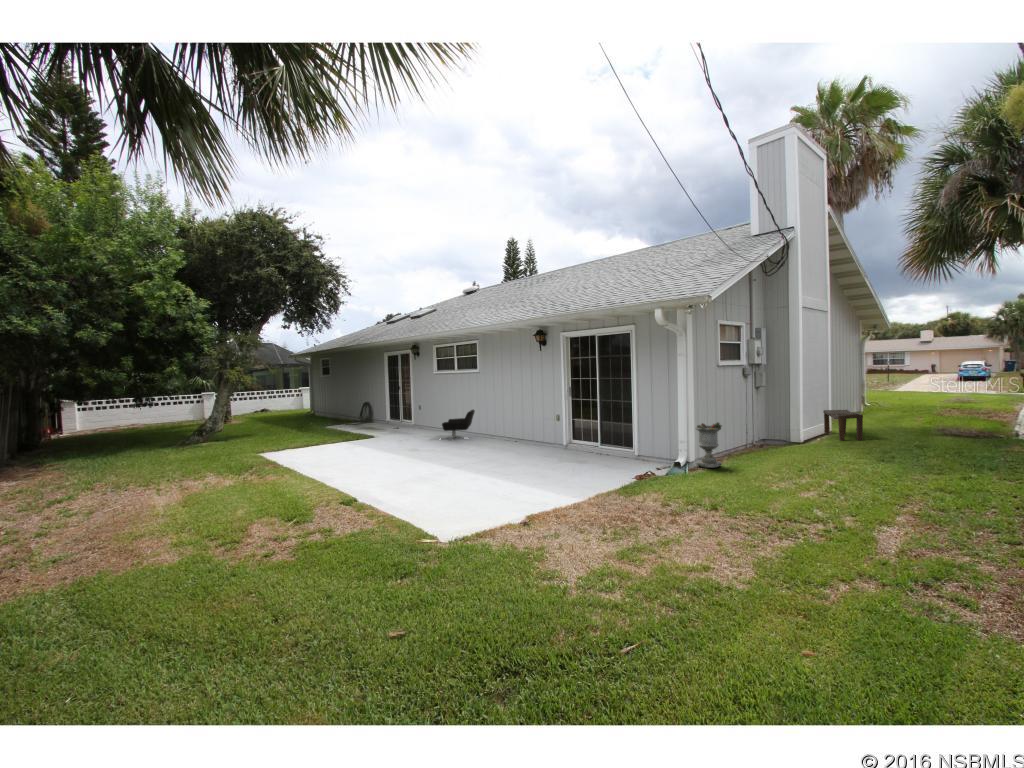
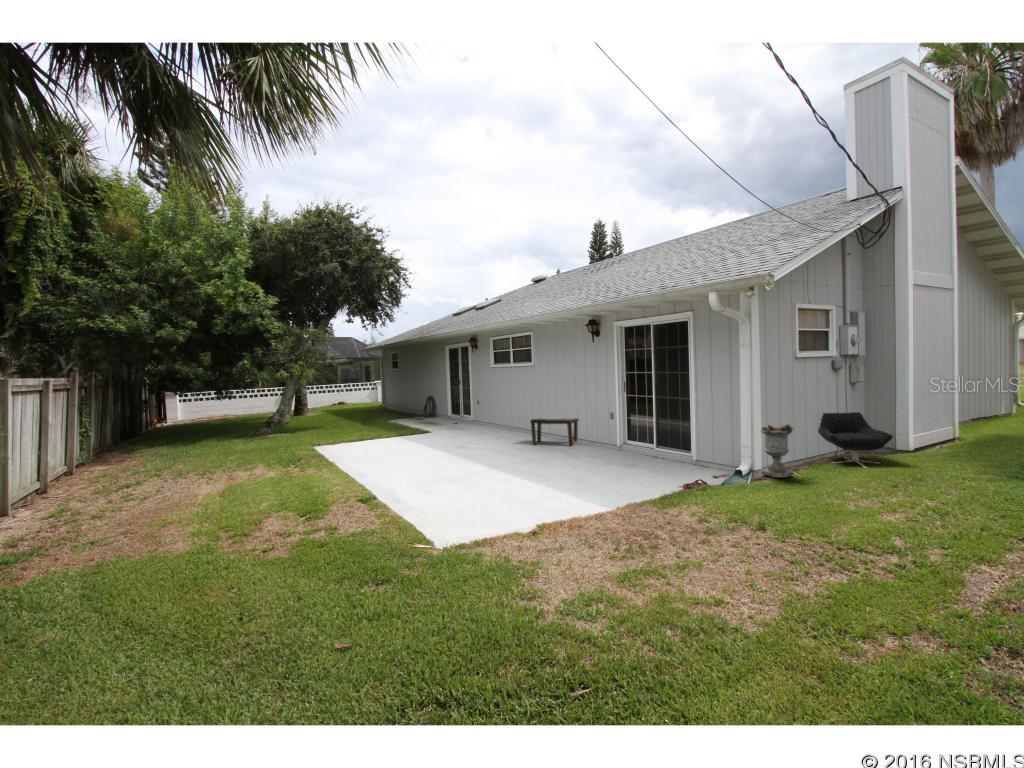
lounge chair: present [442,410,475,440] -> present [818,412,893,468]
bench: present [823,410,863,441] -> present [530,418,579,446]

